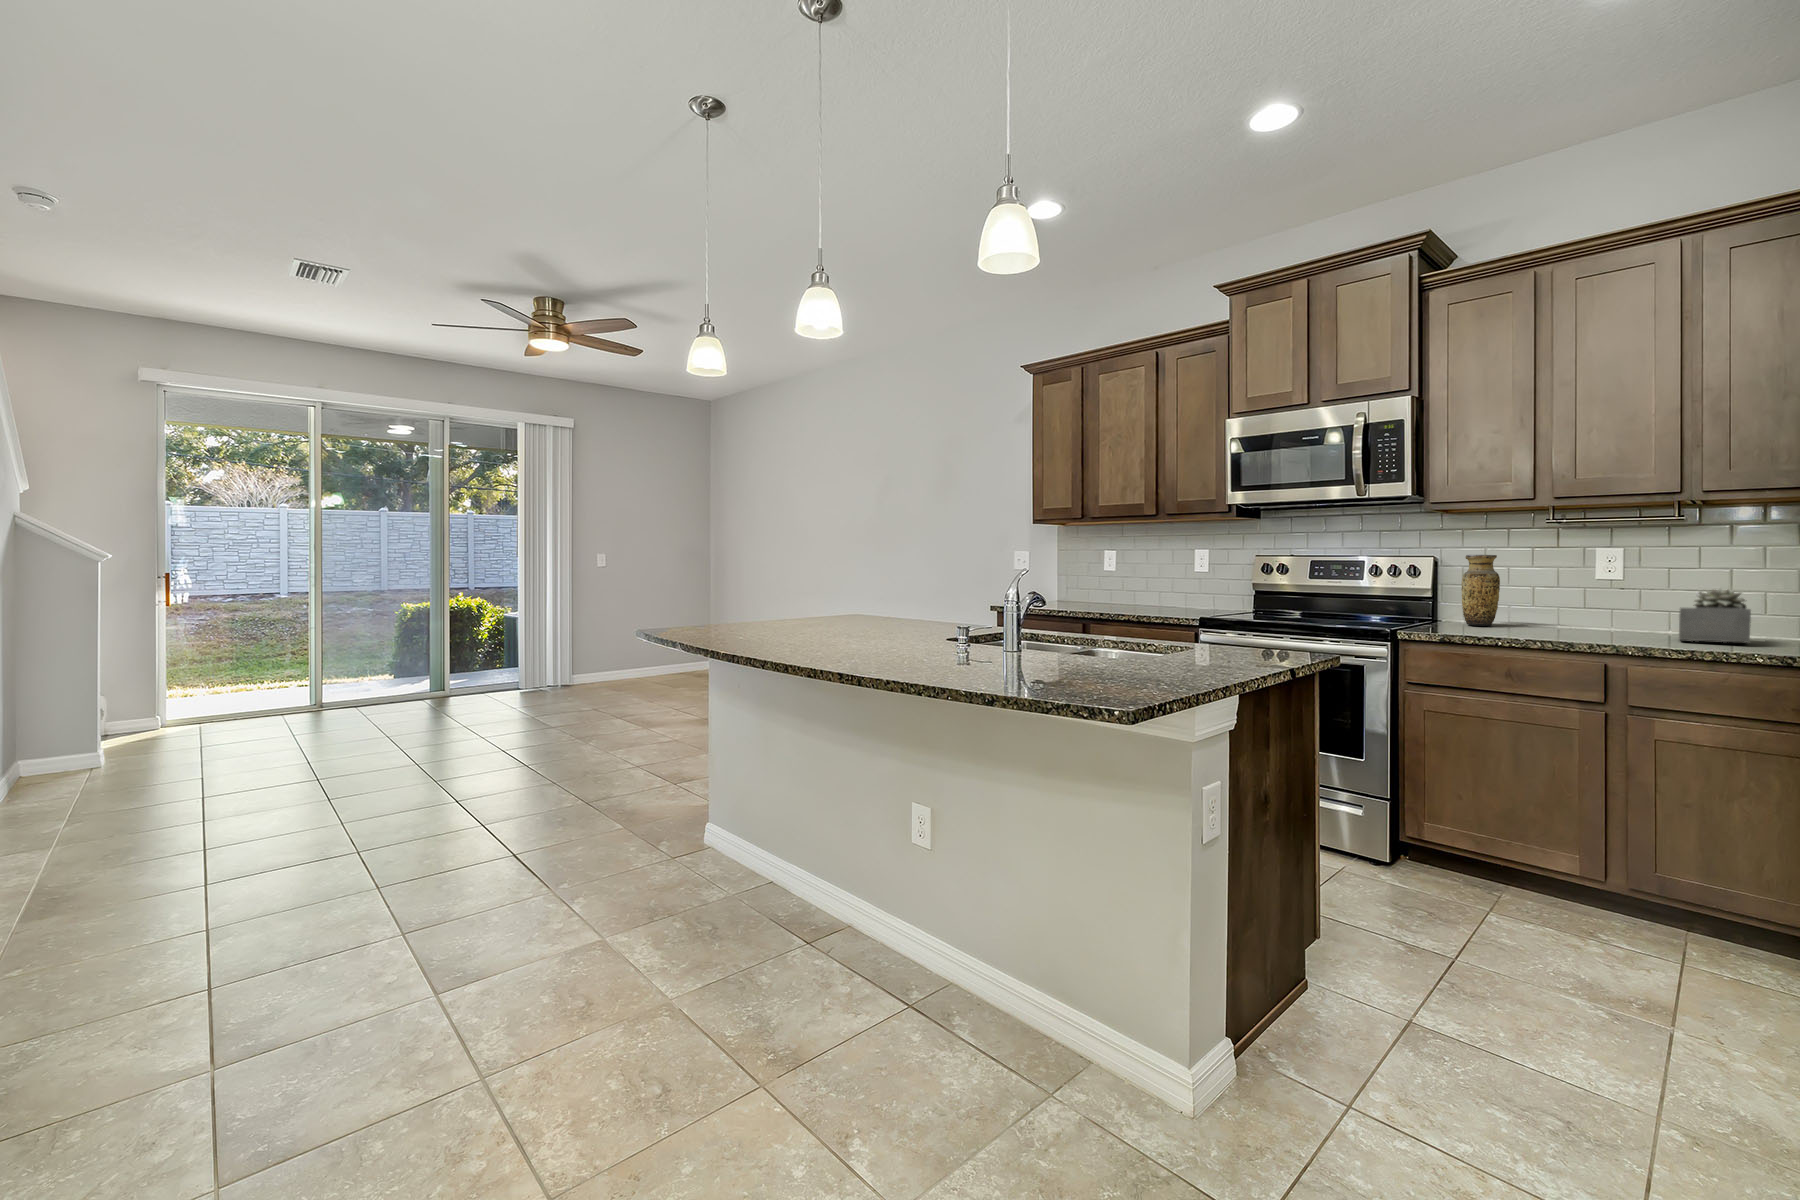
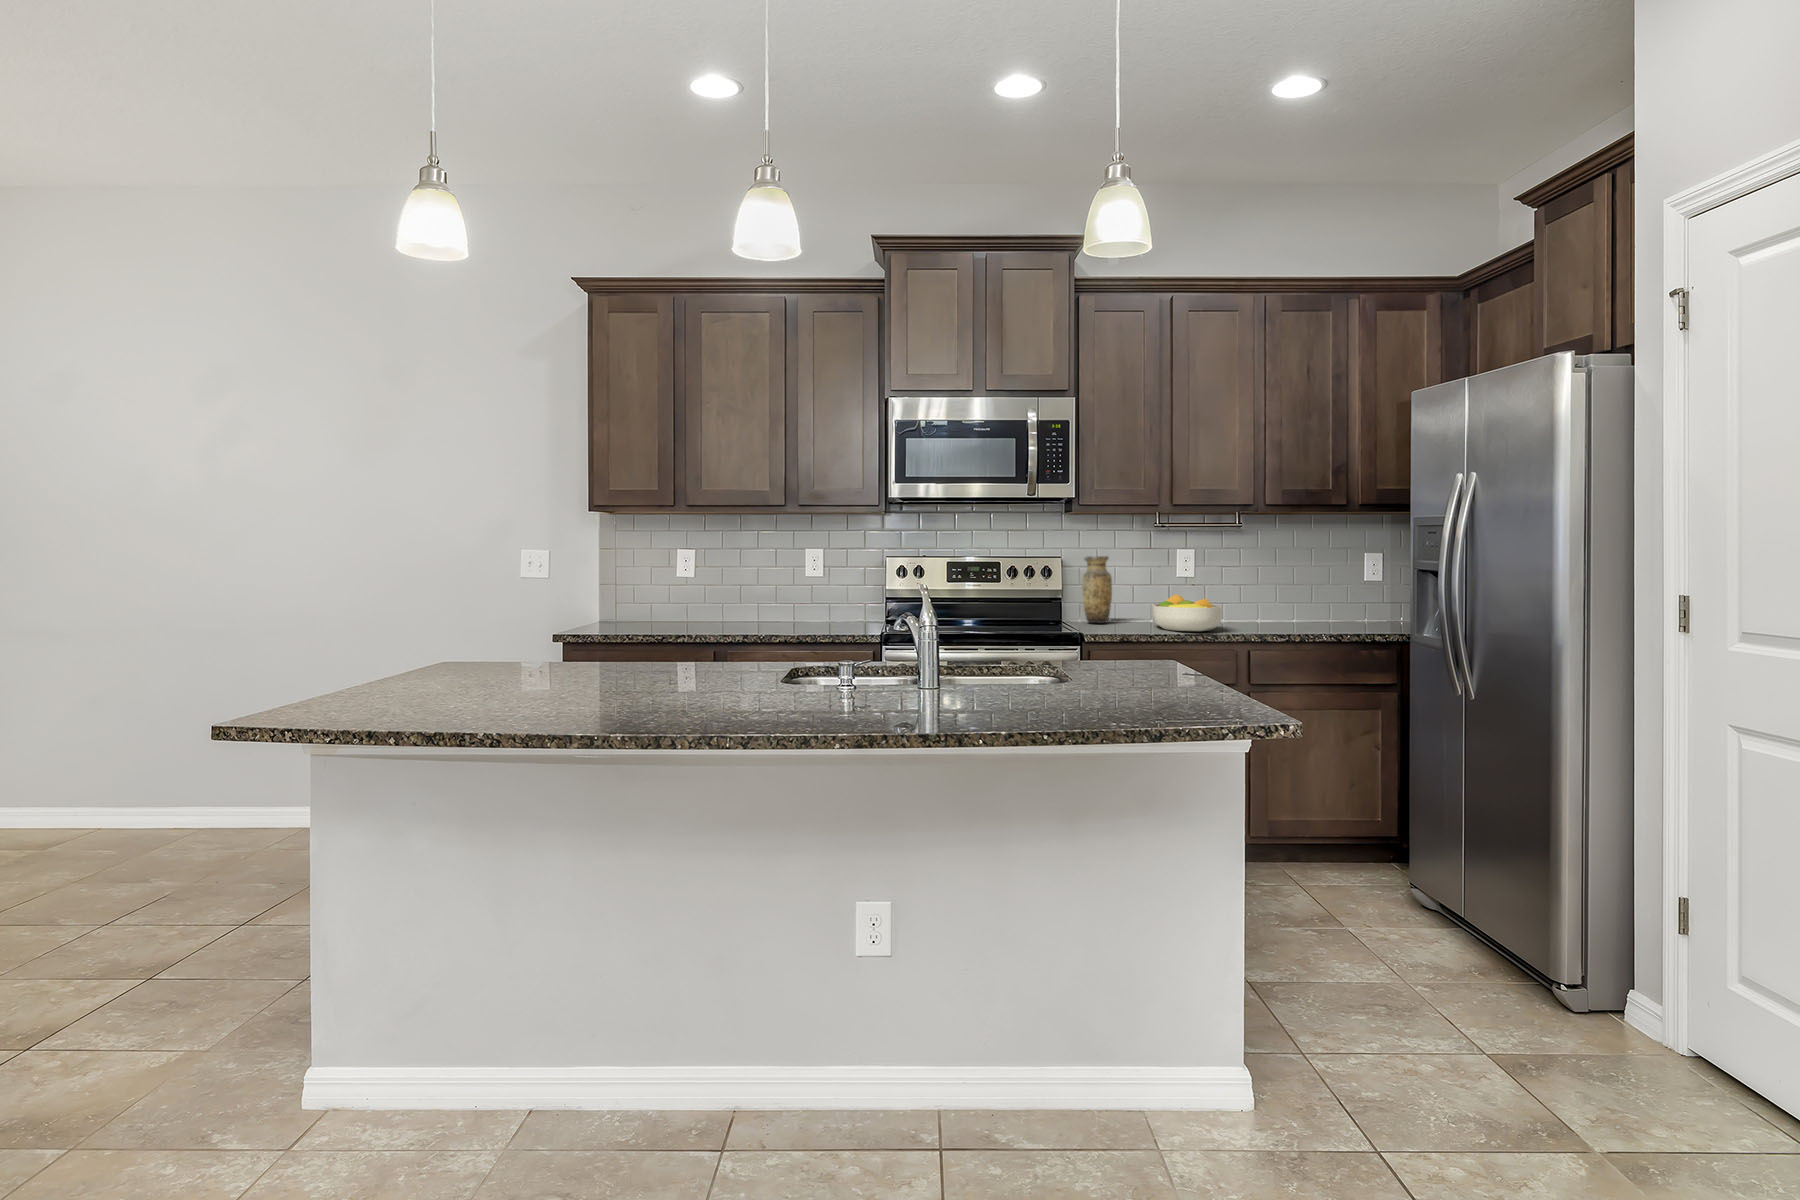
succulent plant: present [1679,589,1751,643] -> none [1231,582,1283,626]
fruit bowl: none [1527,598,1623,641] -> present [1151,594,1222,631]

